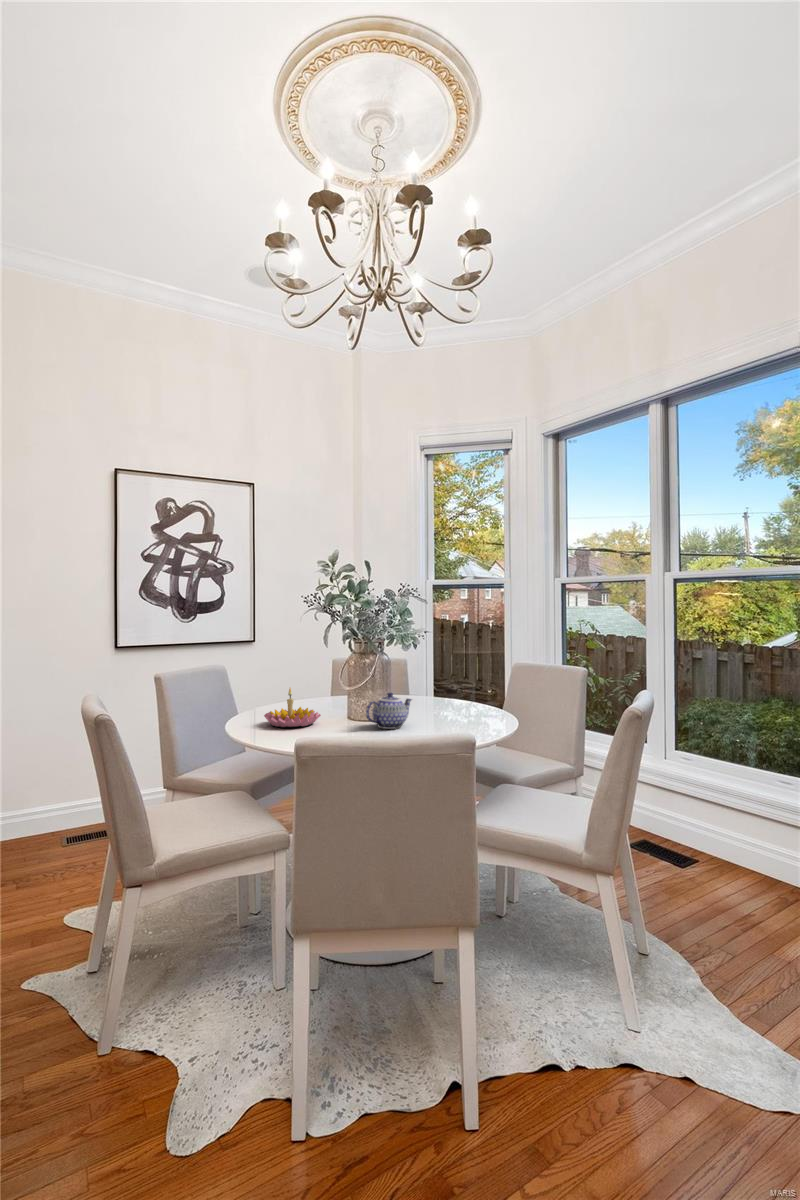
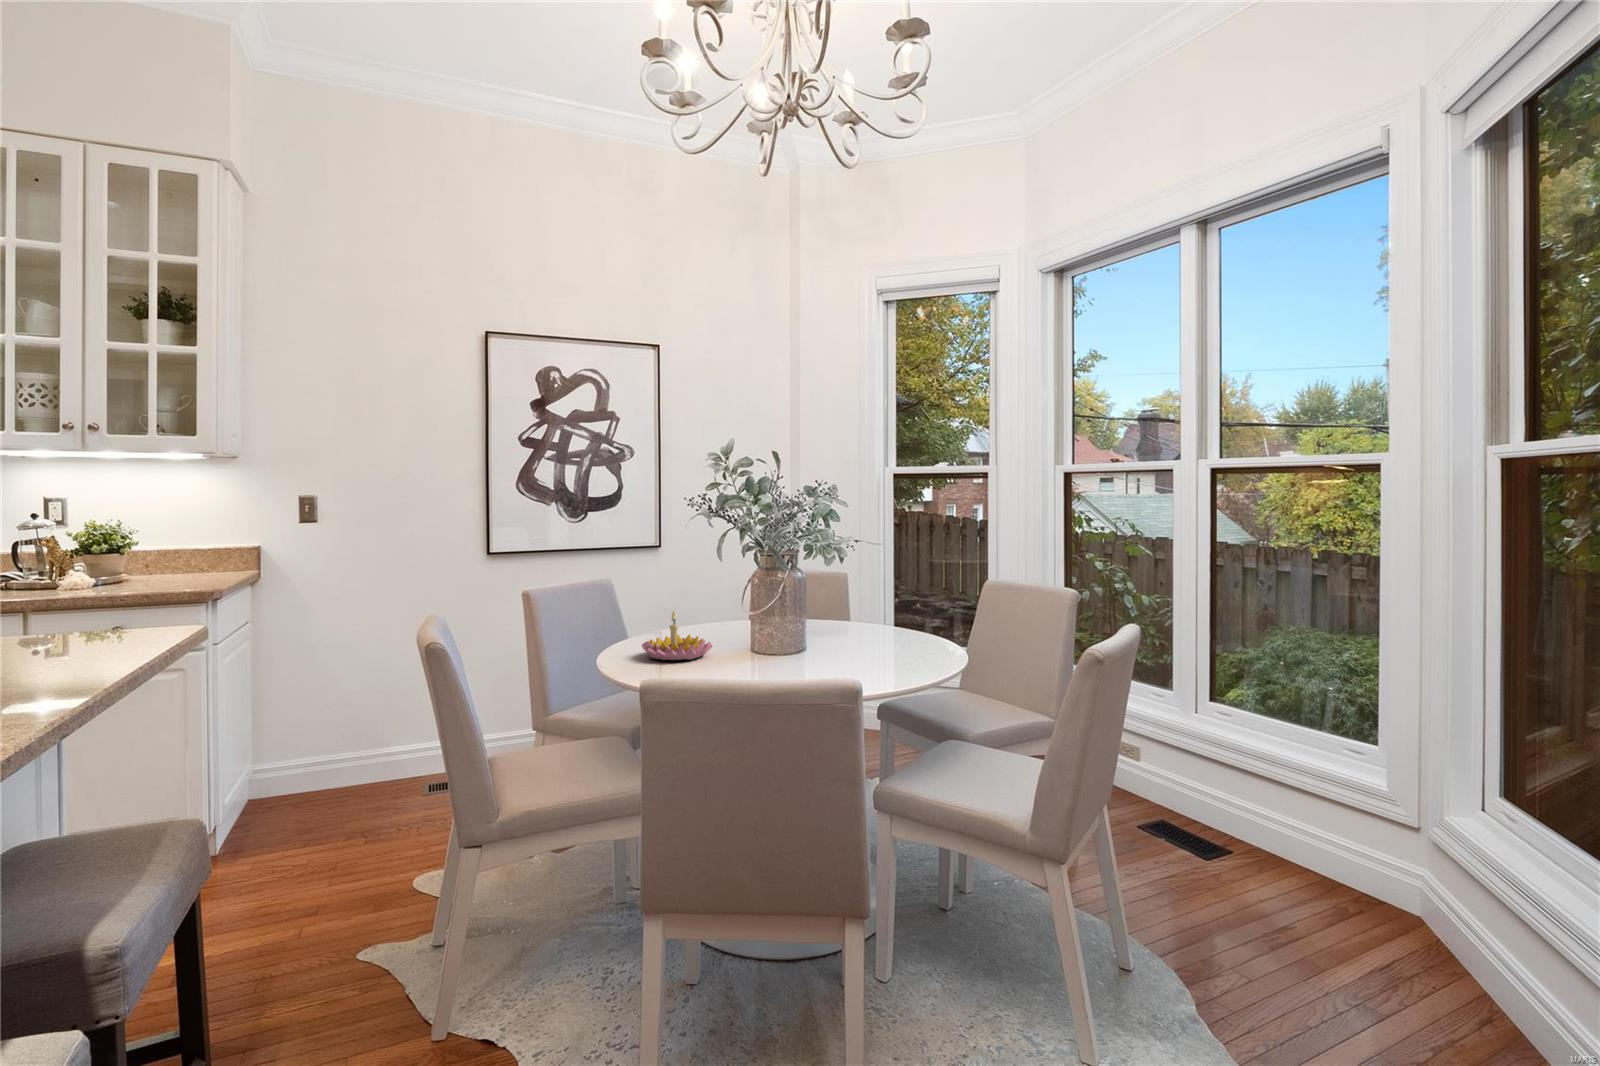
teapot: present [366,693,411,729] -> none [765,619,829,666]

